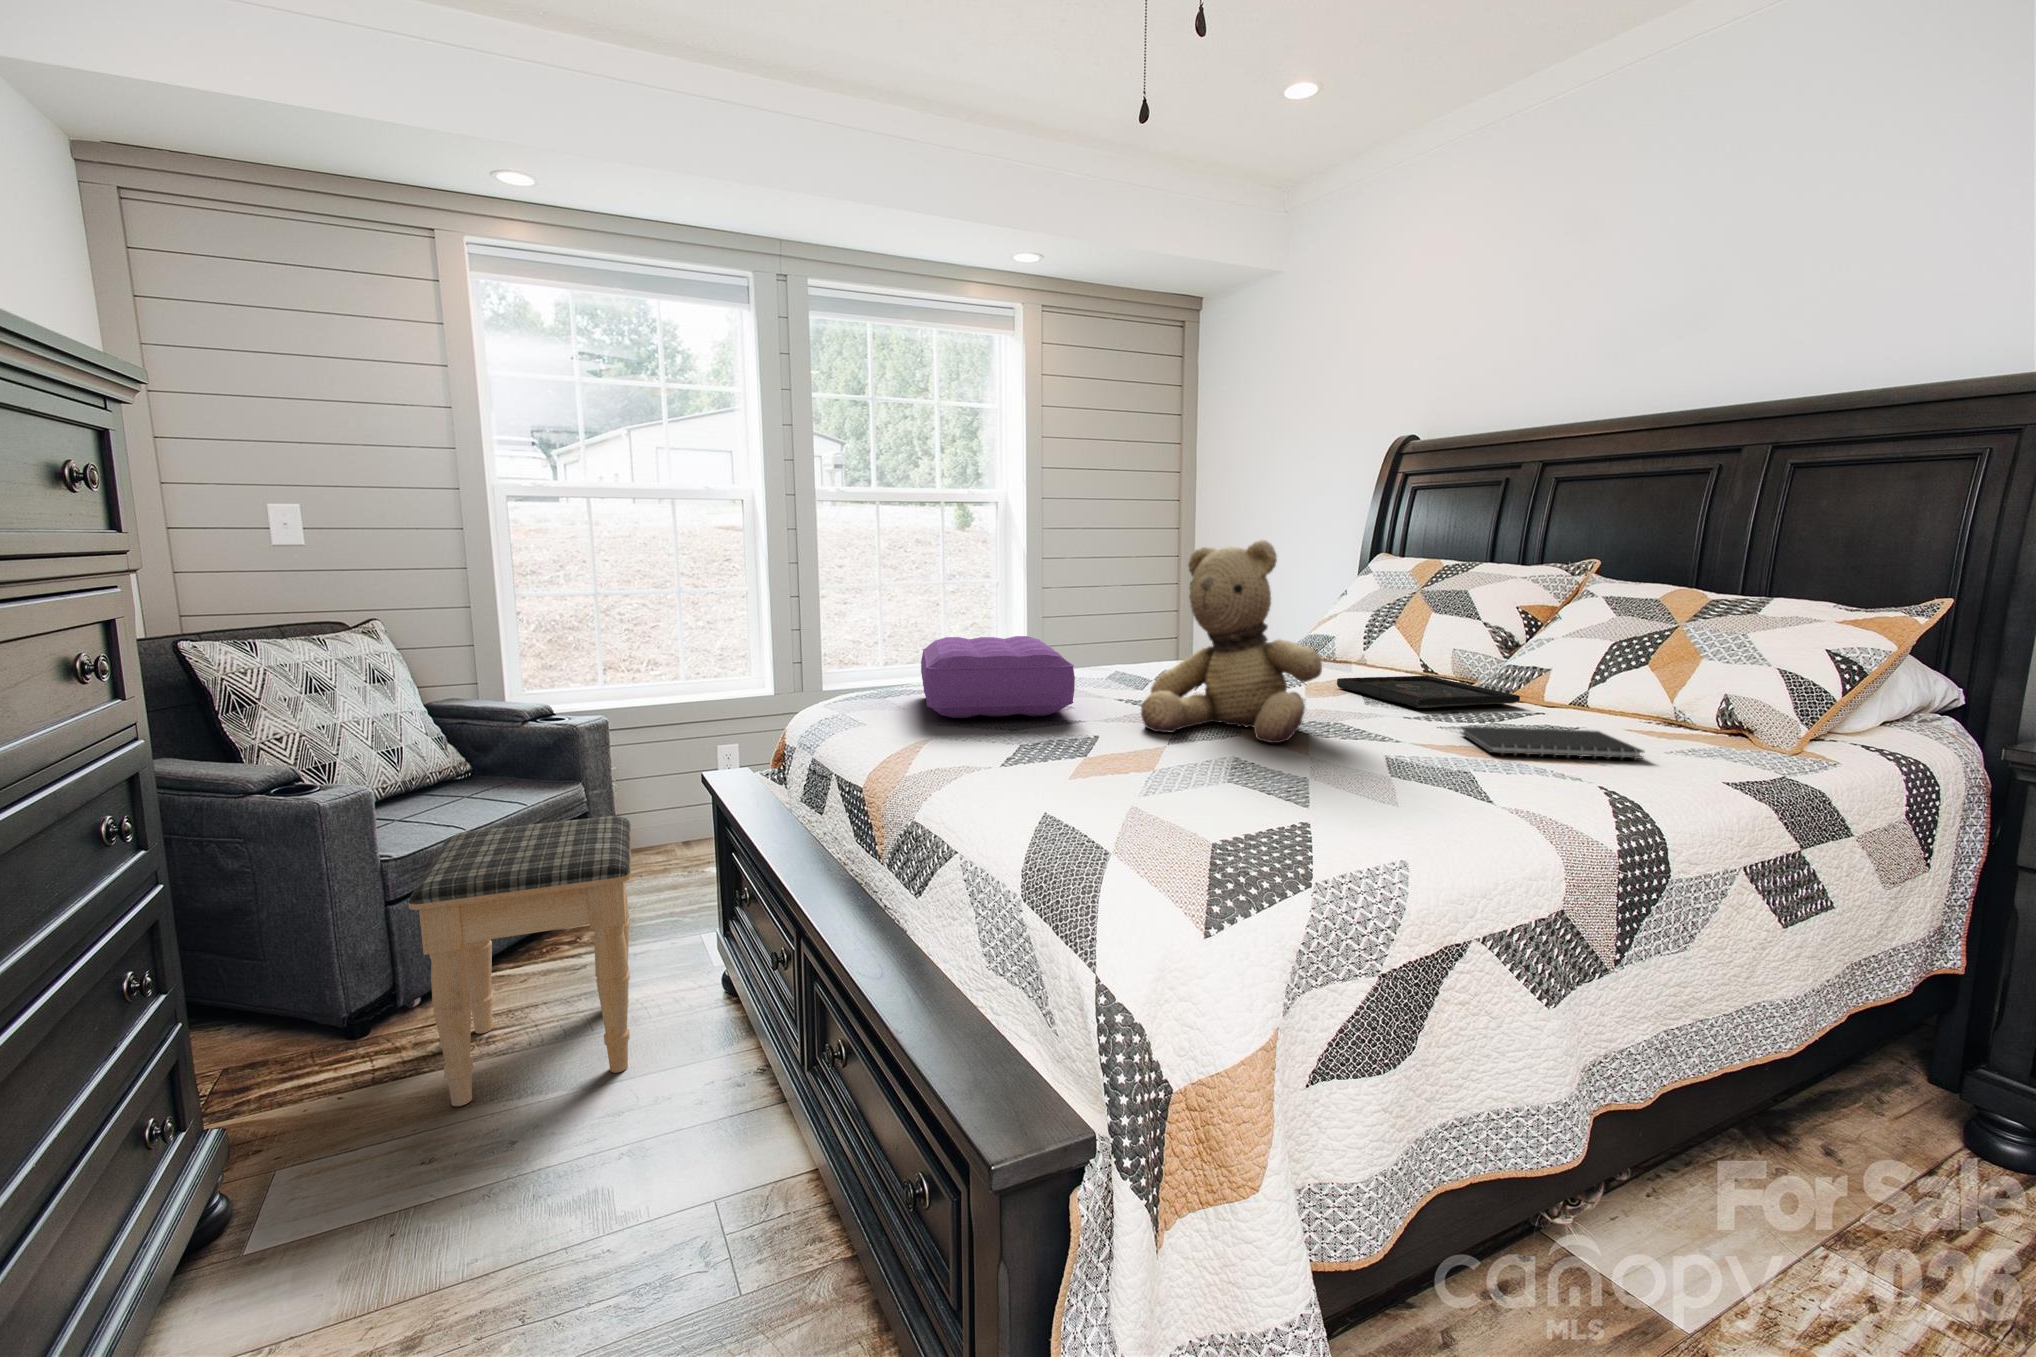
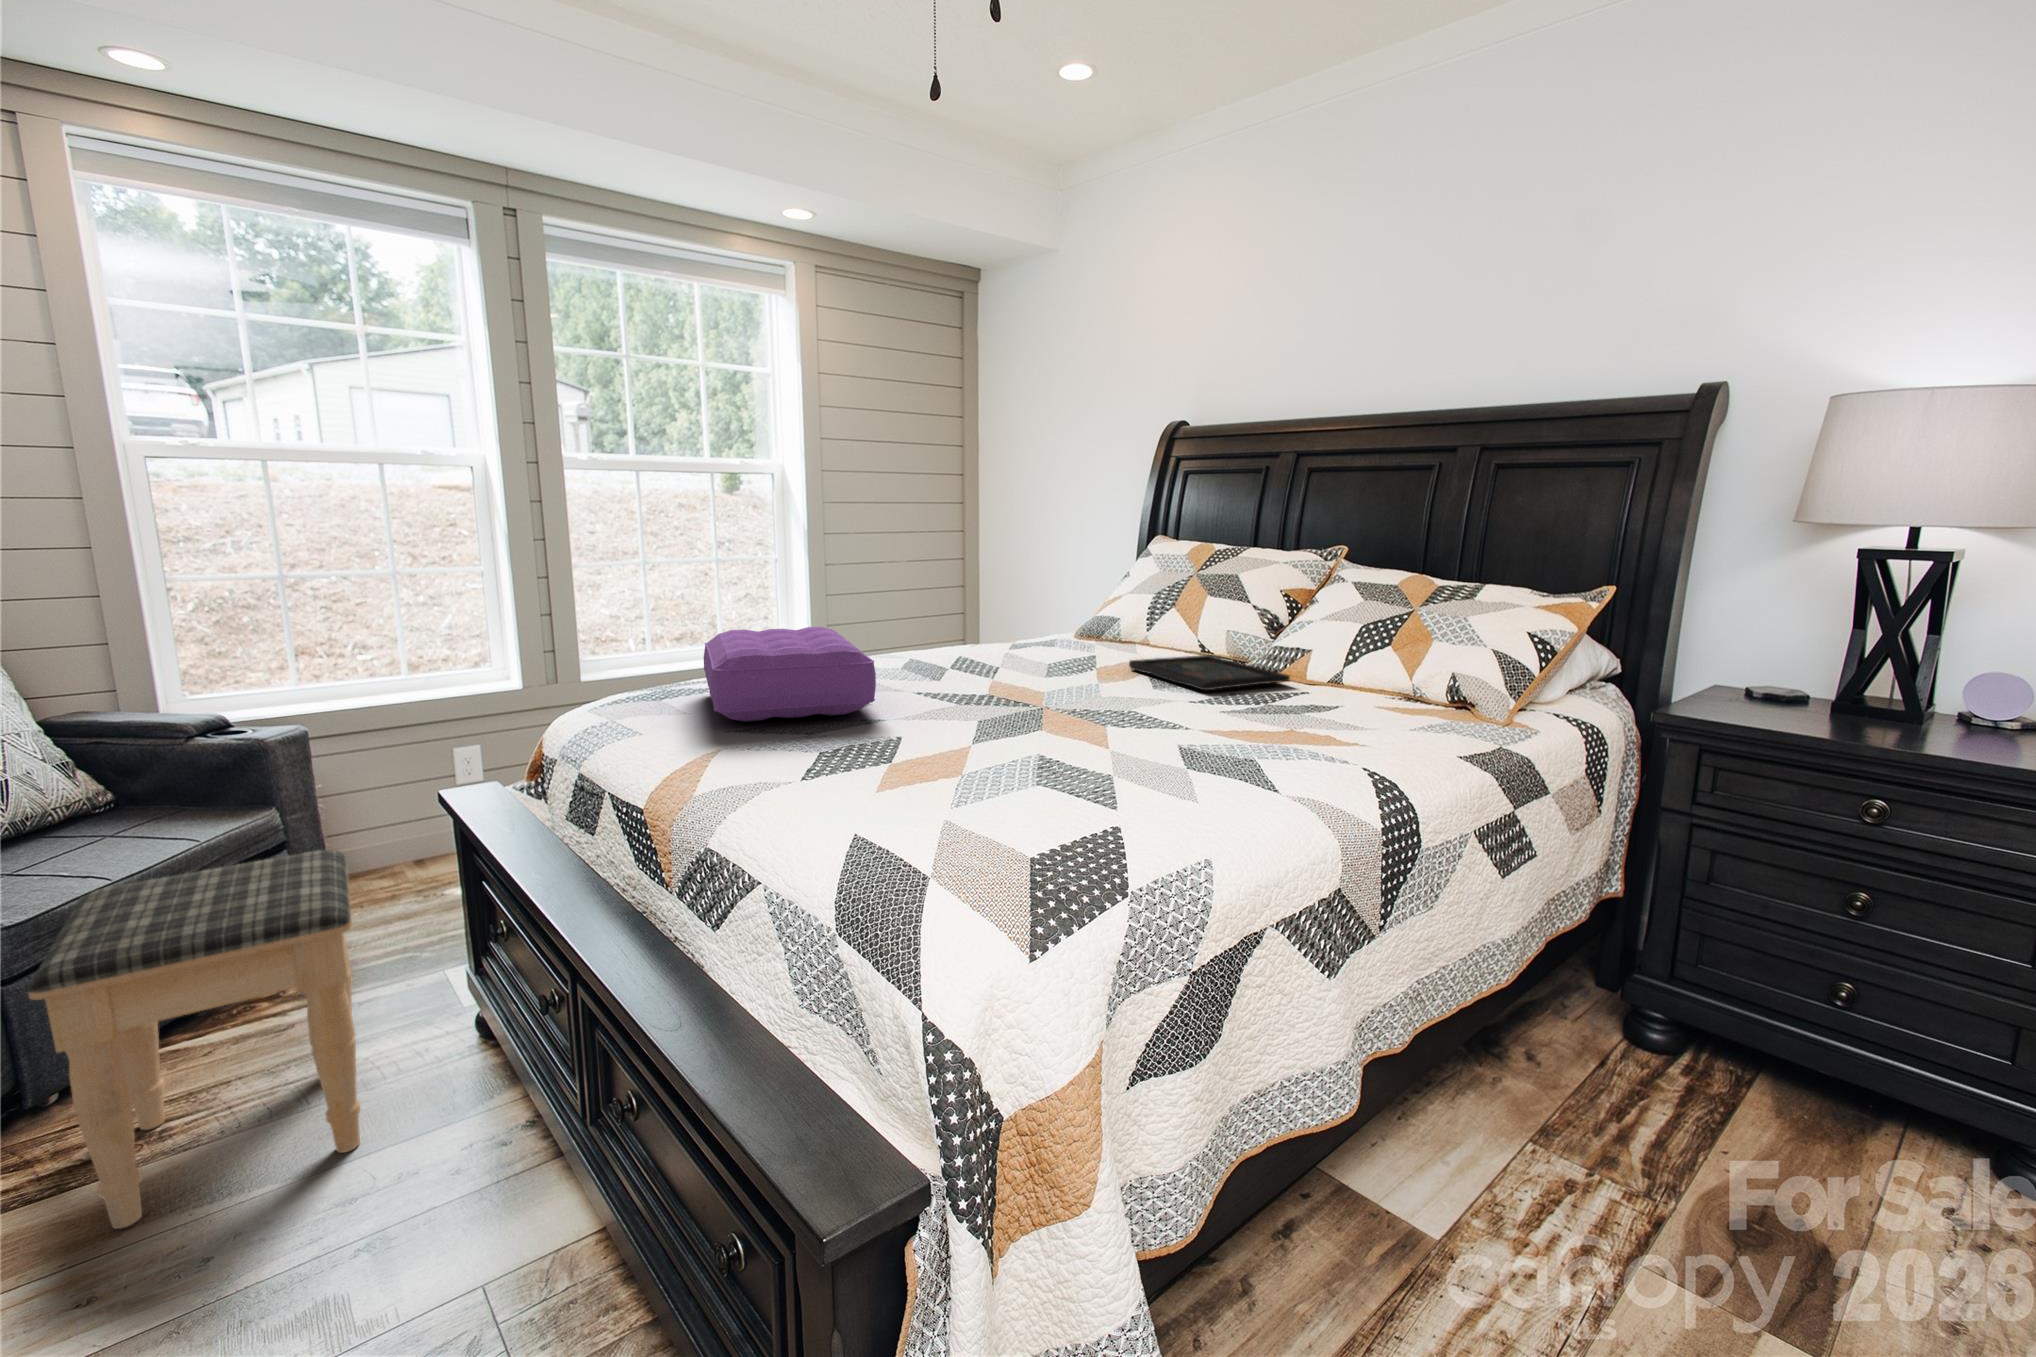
teddy bear: present [1141,540,1322,743] -> none [946,532,1121,737]
notebook: present [1461,726,1644,760] -> none [1243,710,1396,740]

